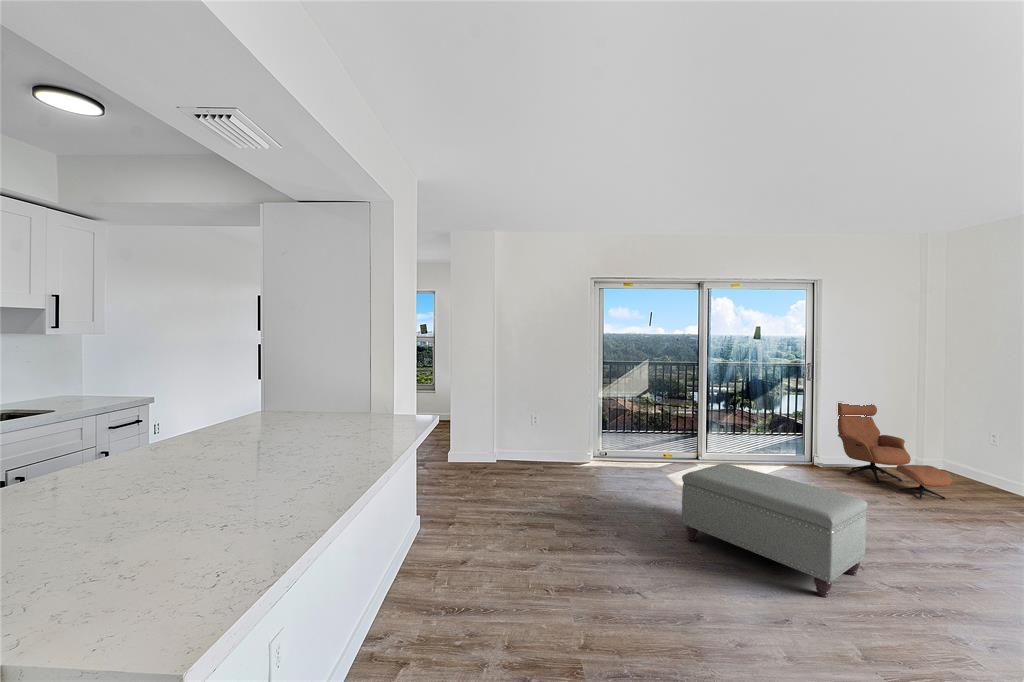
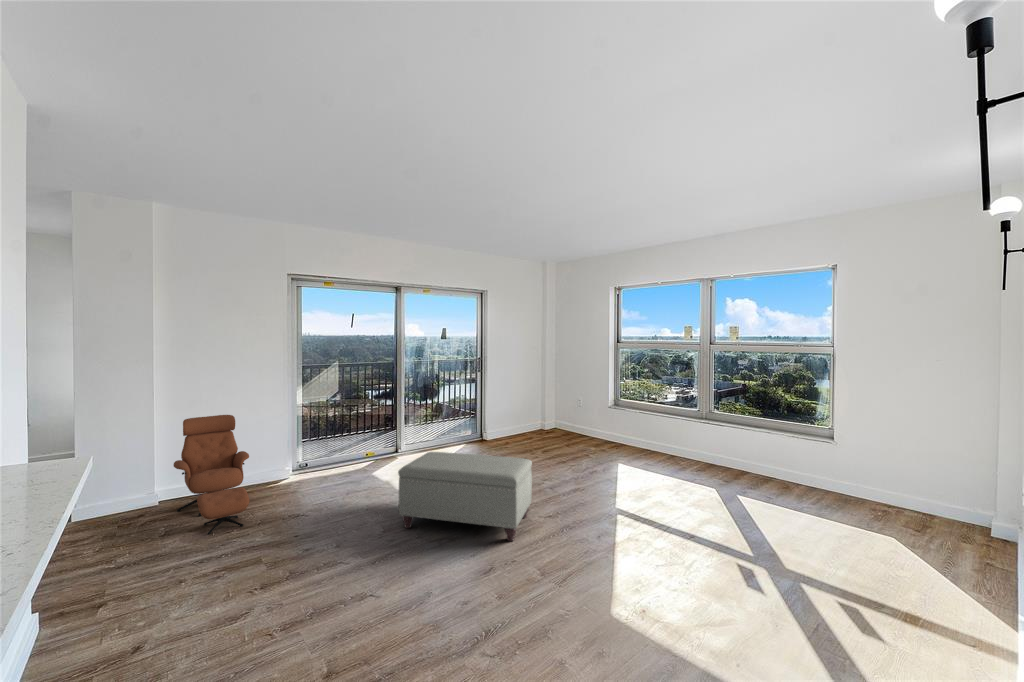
lounge chair: present [838,403,952,499] -> present [174,415,249,535]

